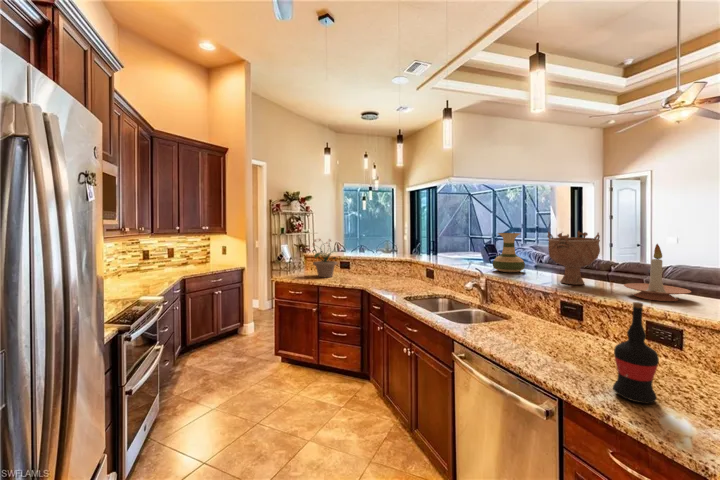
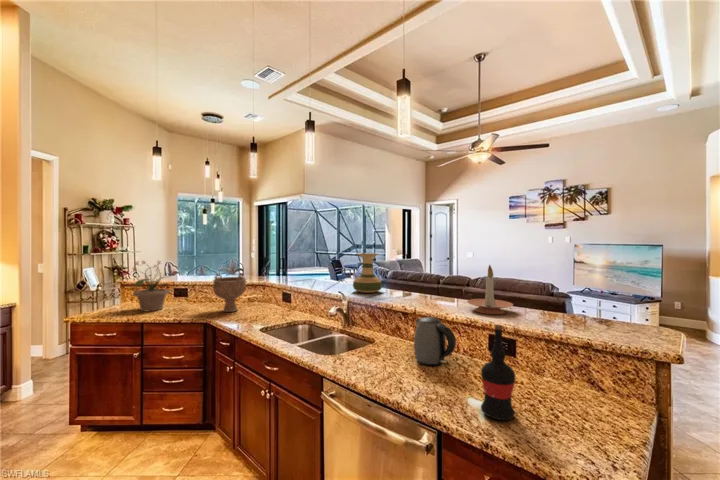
decorative bowl: present [548,231,600,285] -> present [213,273,246,312]
kettle: none [549,296,598,346] -> present [414,317,456,366]

